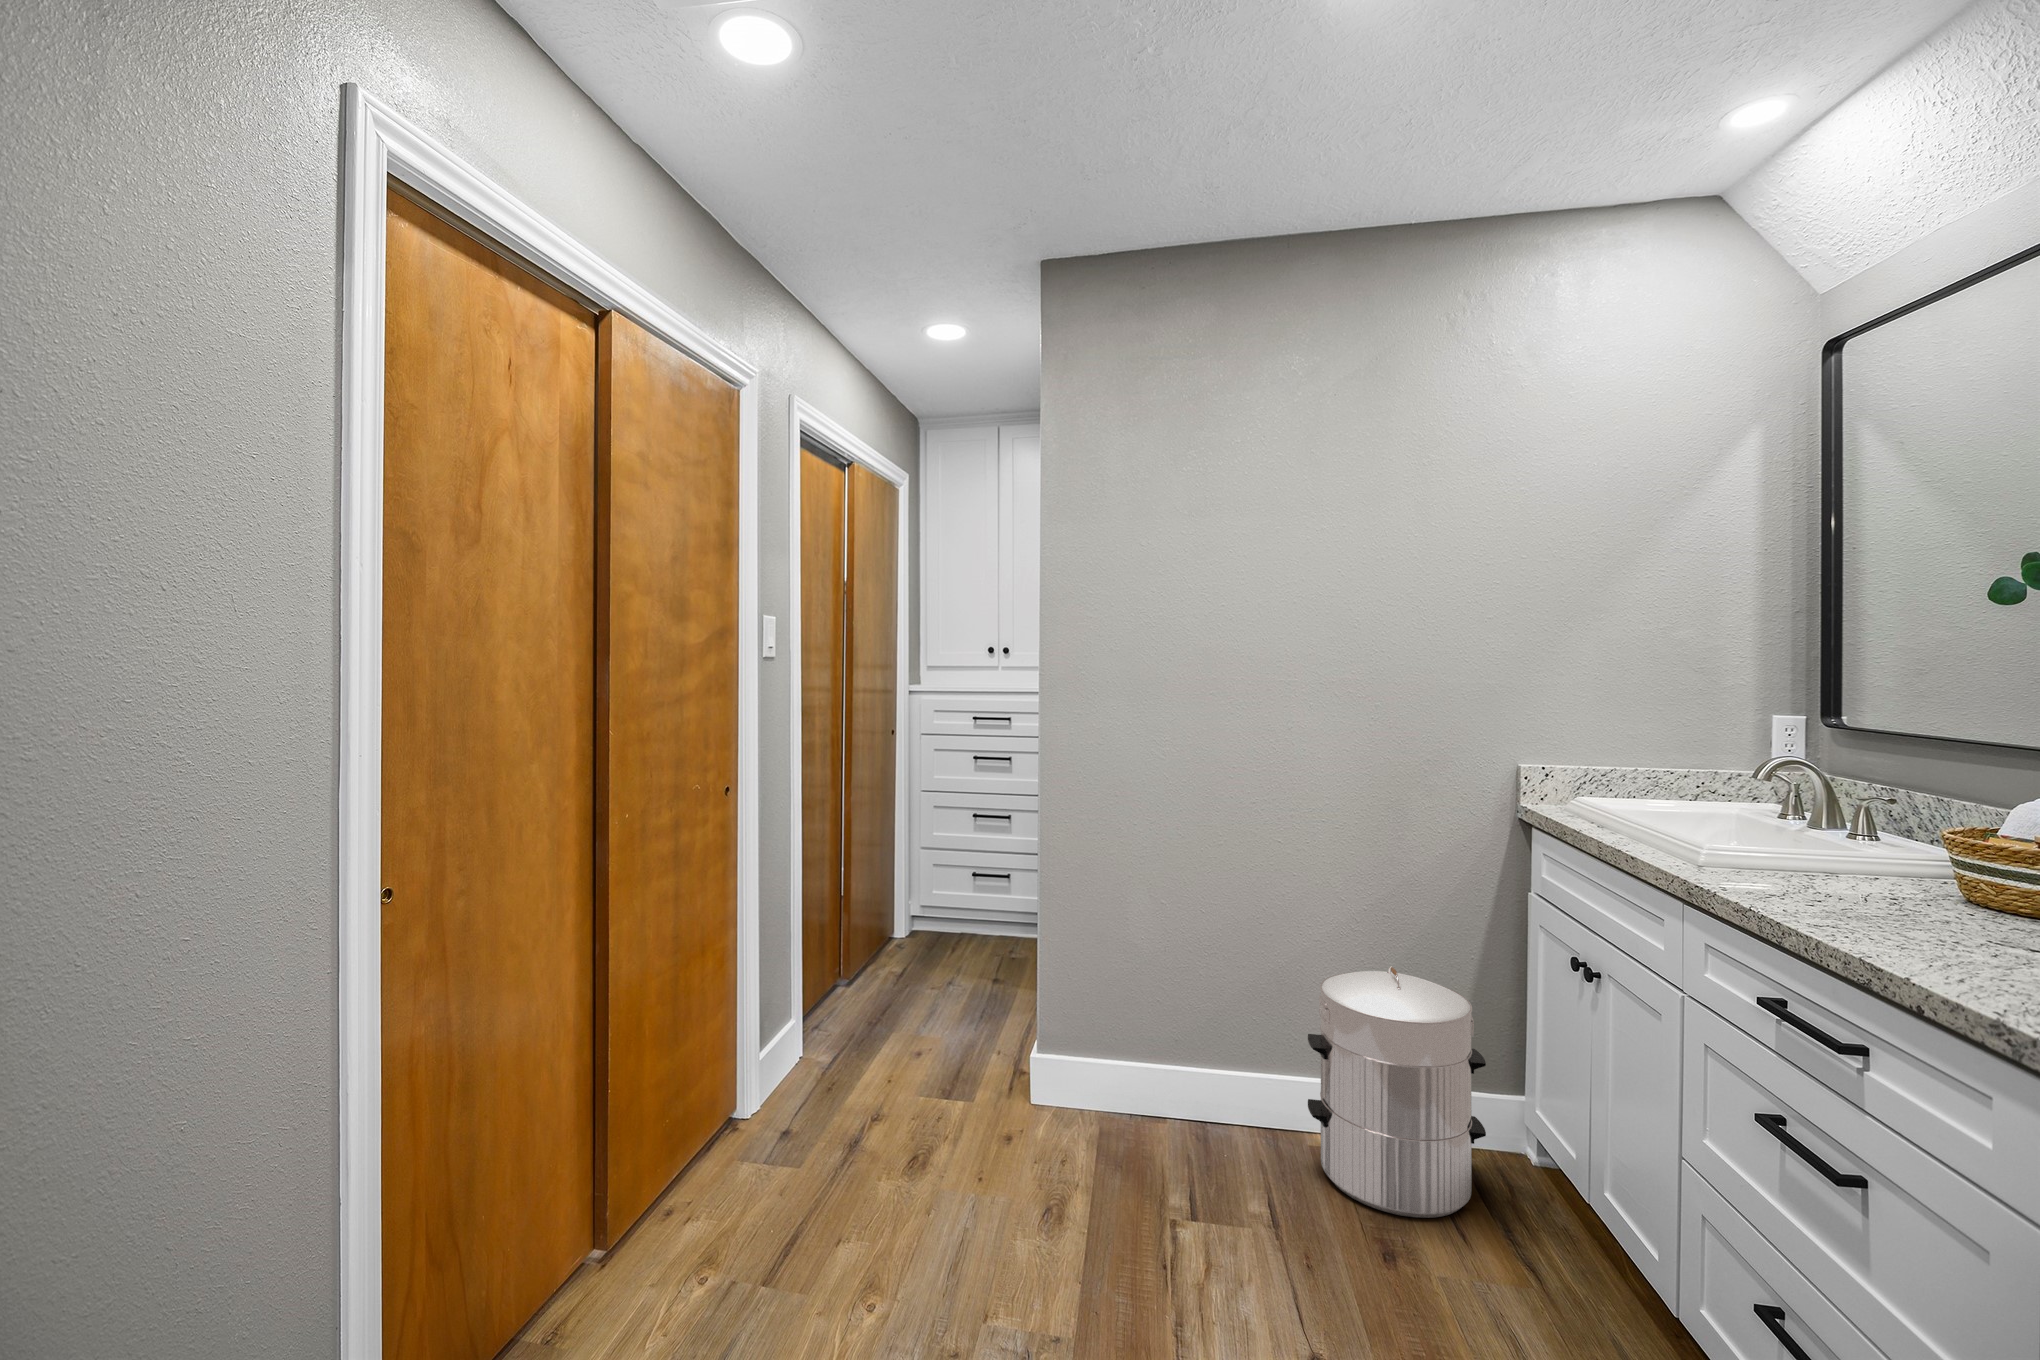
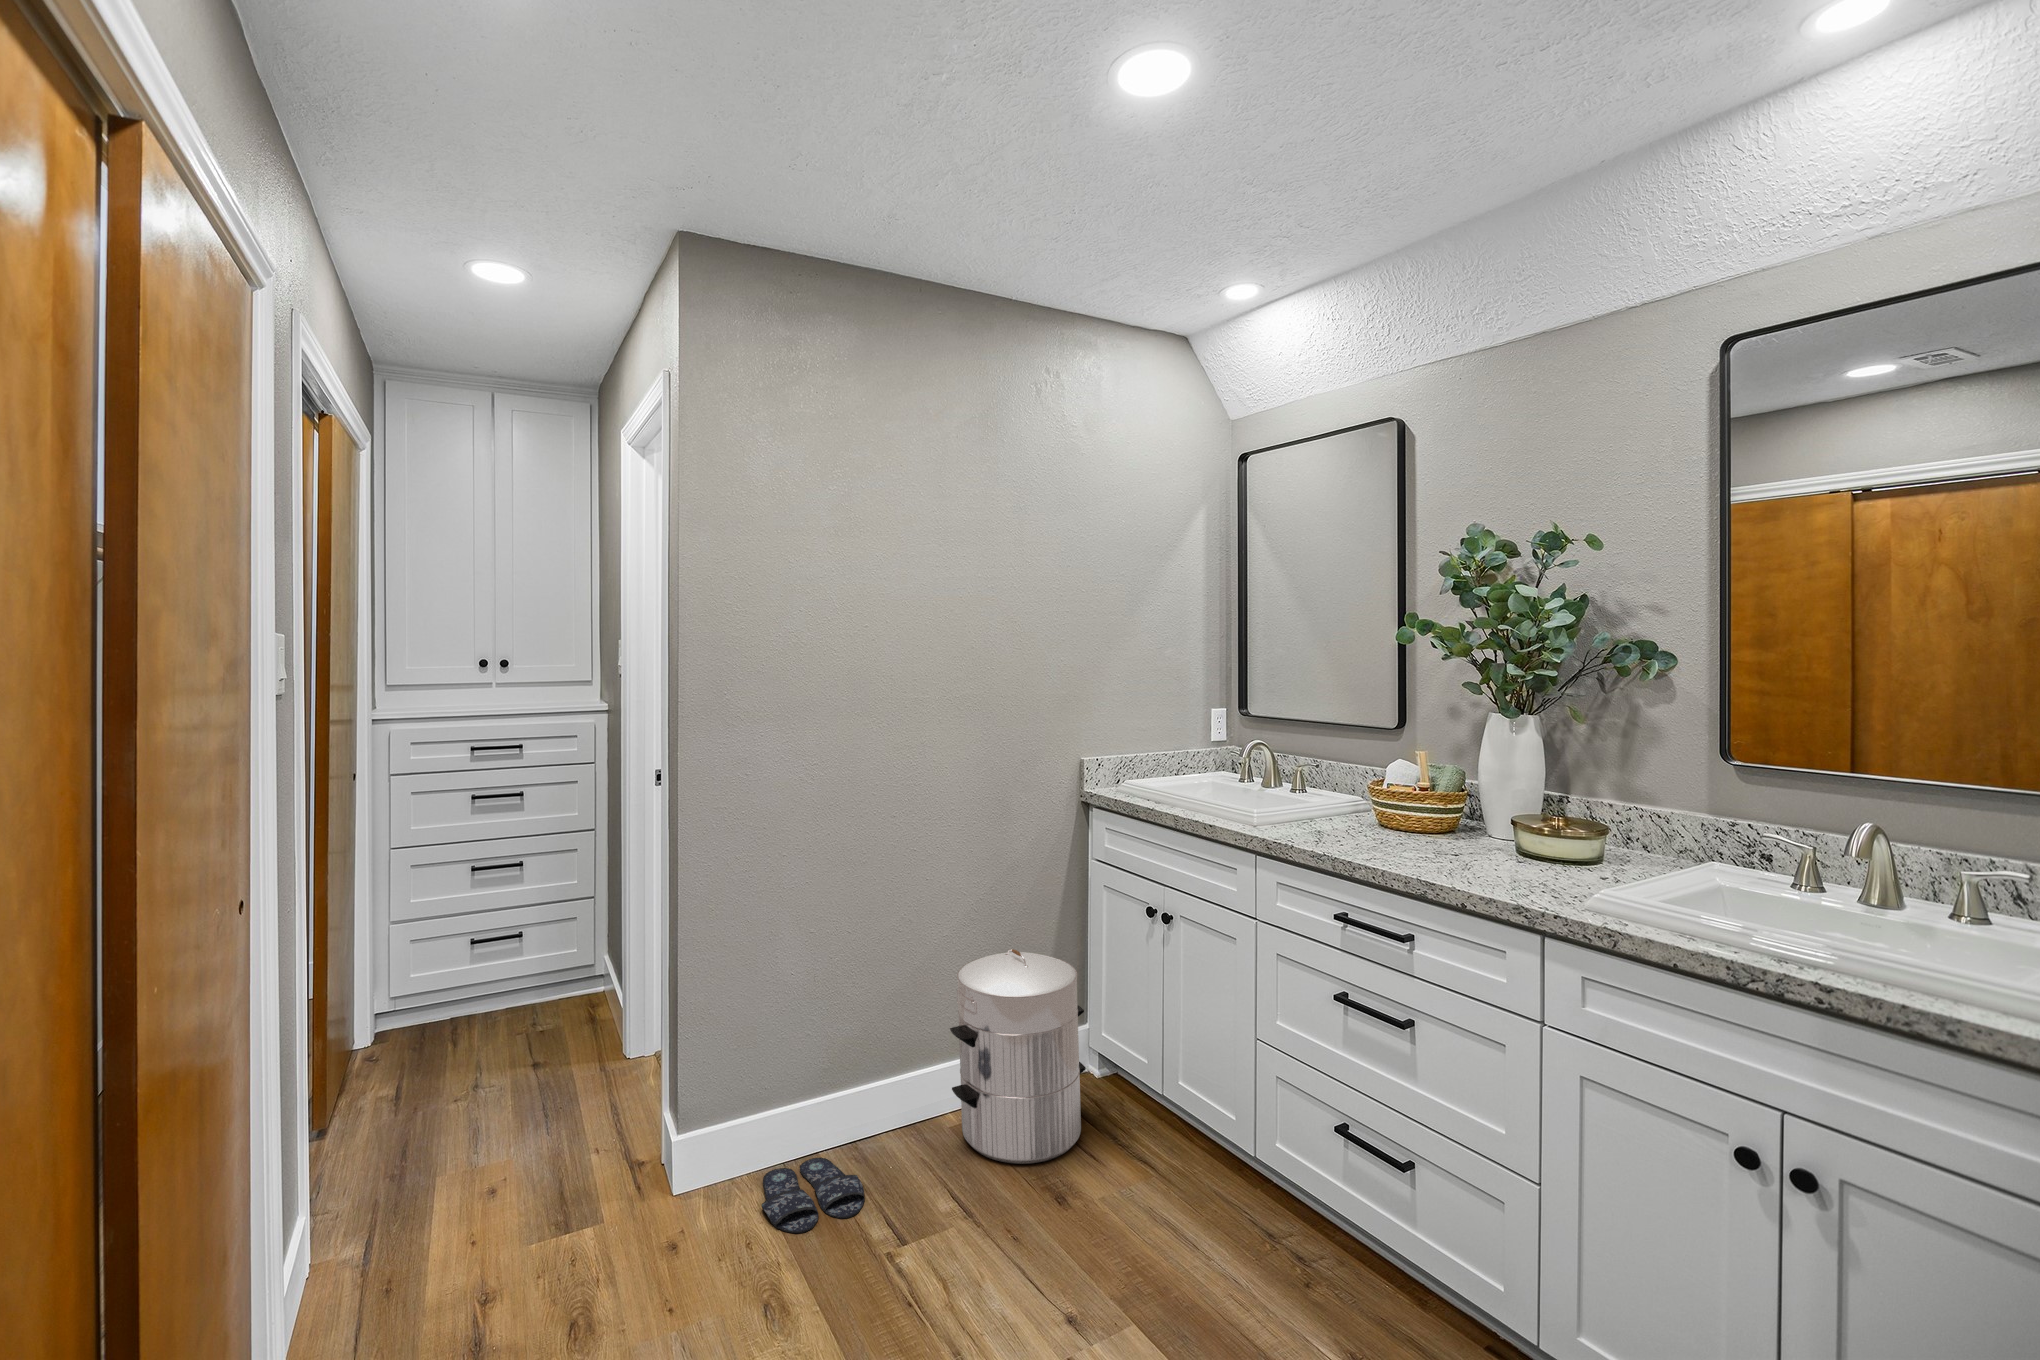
slippers: none [1090,1116,1190,1180] -> present [762,1158,865,1233]

